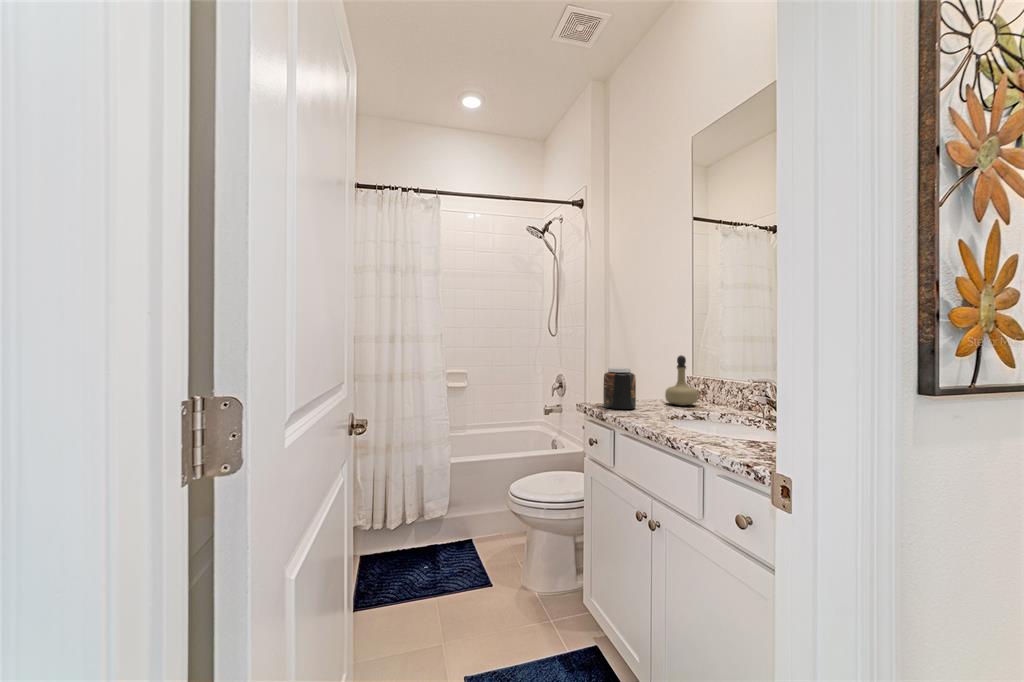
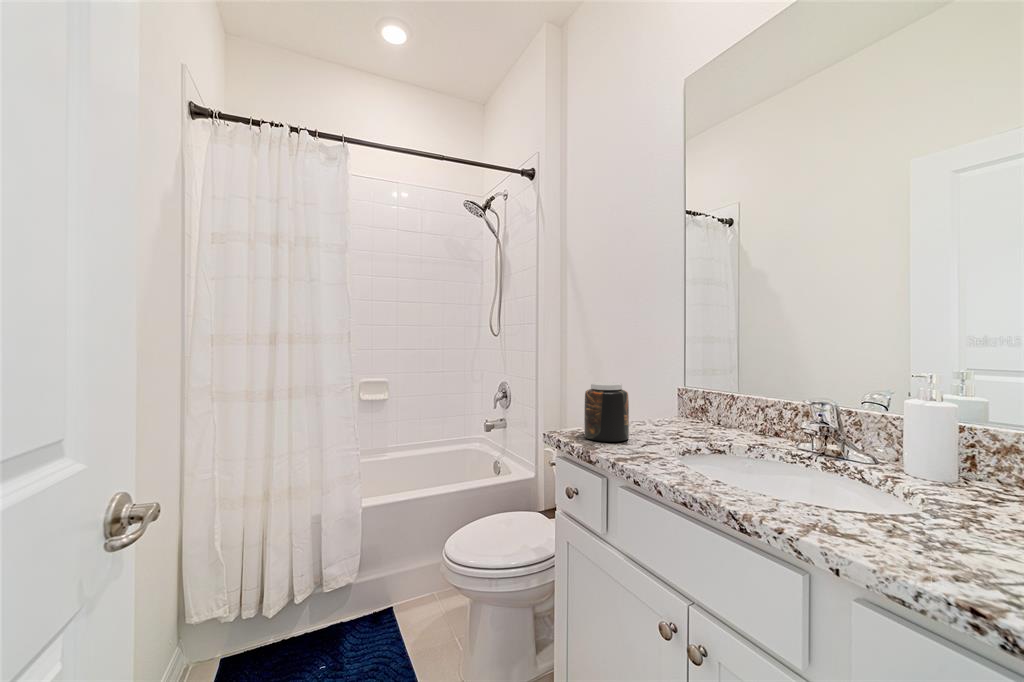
perfume bottle: present [665,355,698,406] -> none [658,364,701,430]

